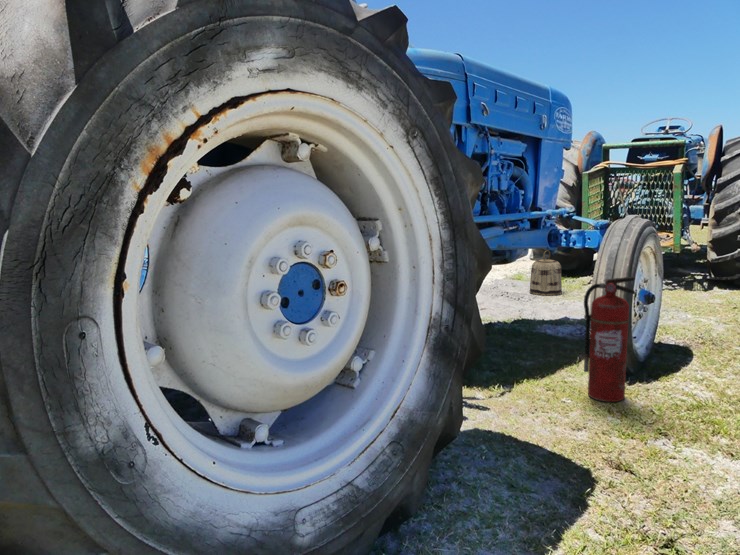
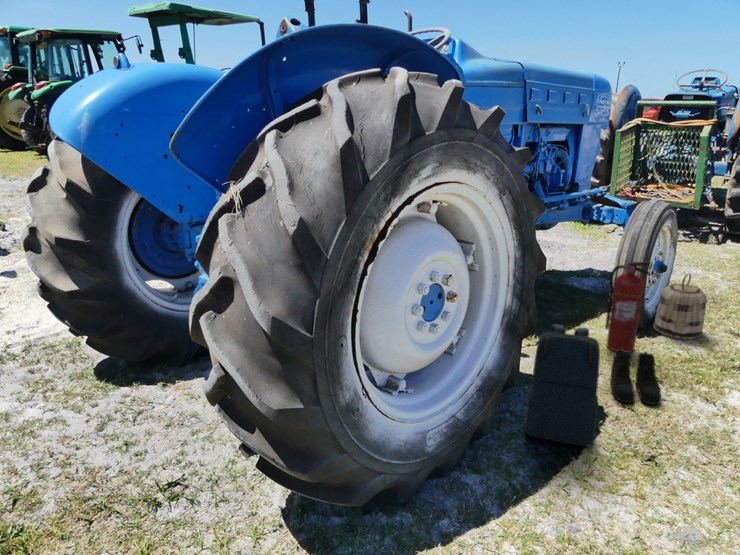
basket: present [530,250,562,296] -> present [654,274,707,340]
backpack: none [474,344,579,529] -> present [524,324,600,447]
boots: none [596,391,669,465] -> present [610,350,661,405]

